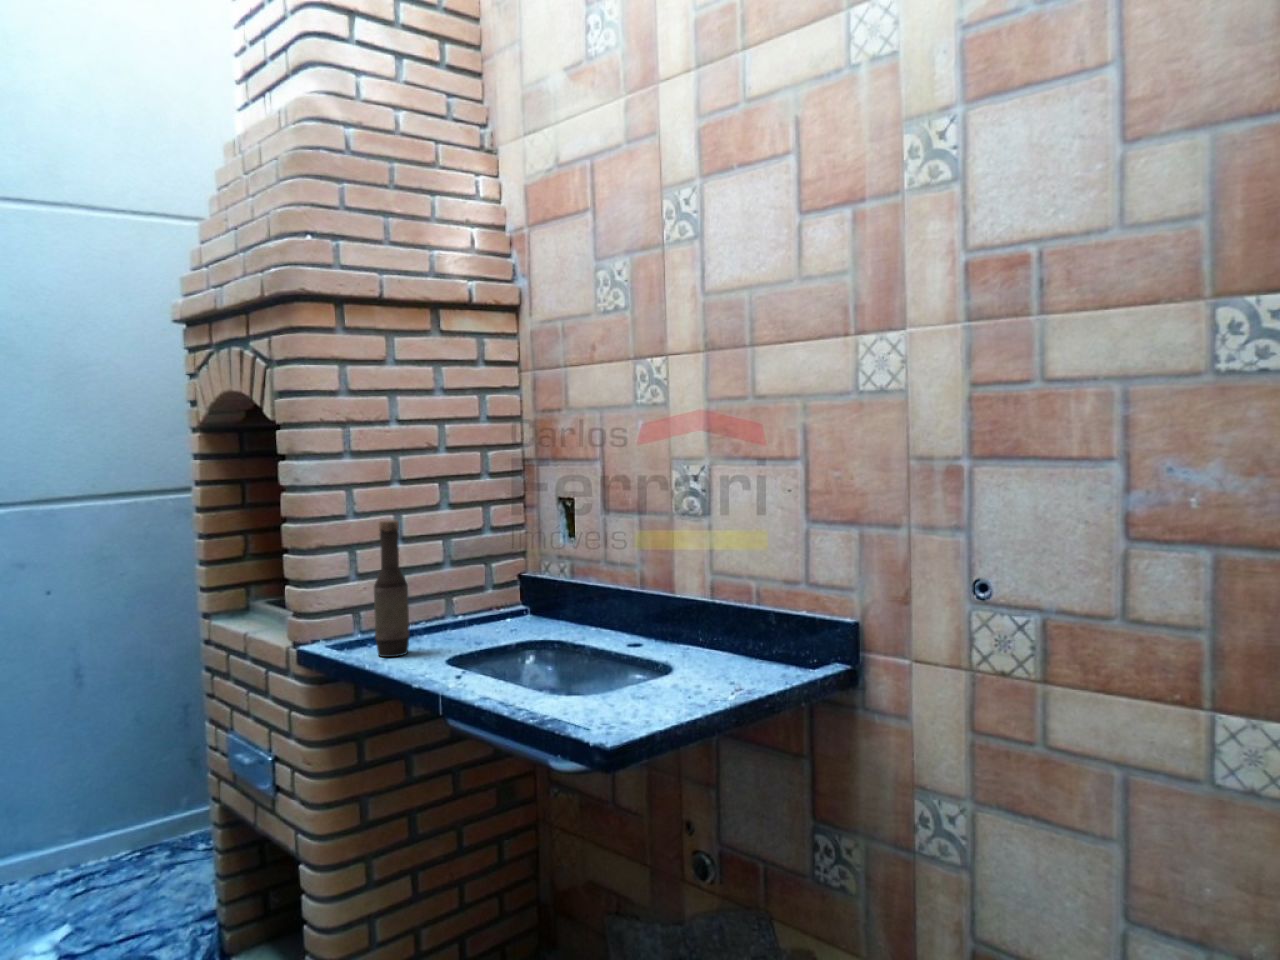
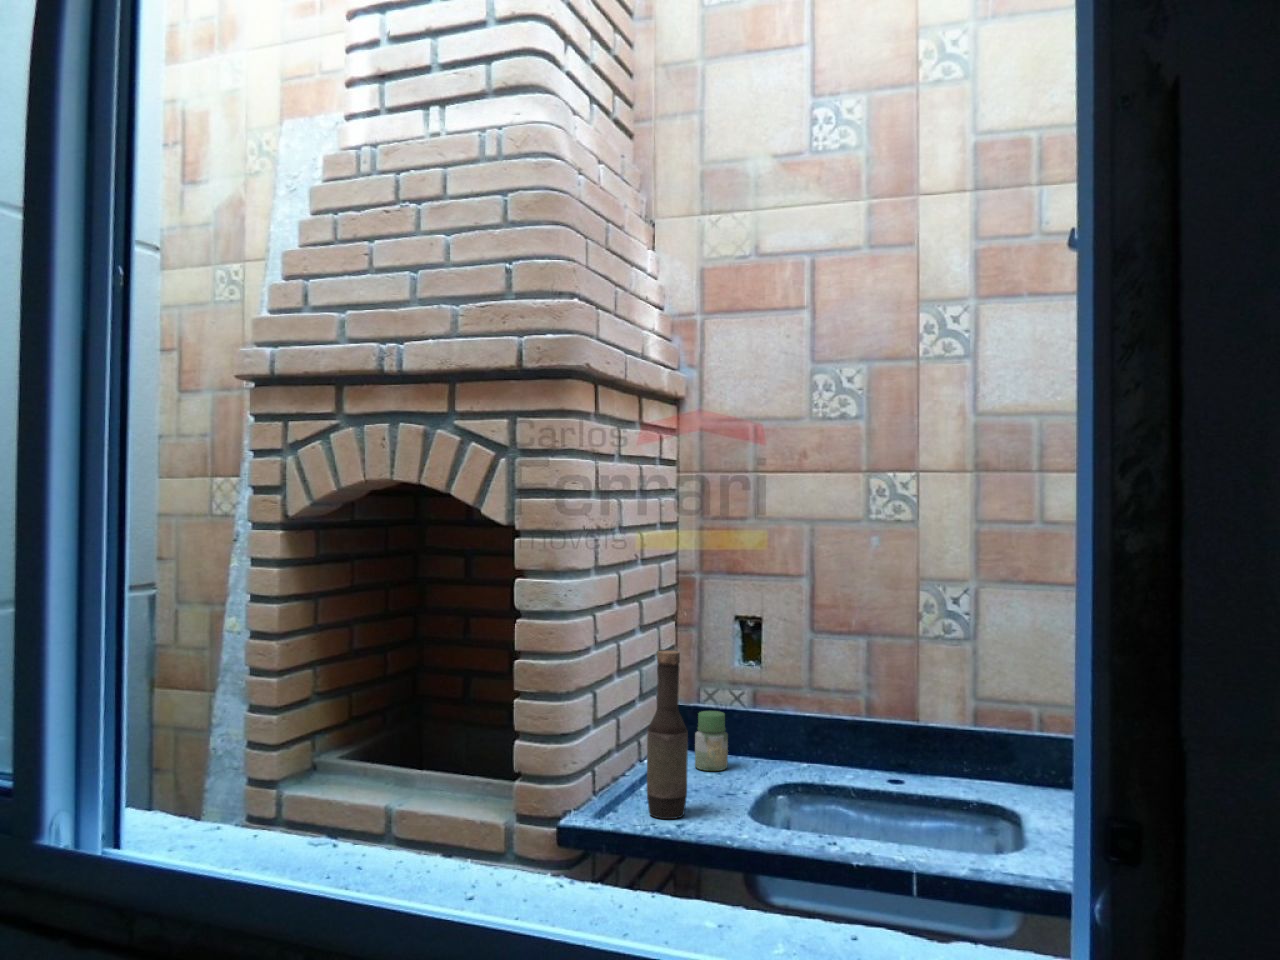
jar: none [502,579,531,630] -> present [695,711,728,771]

